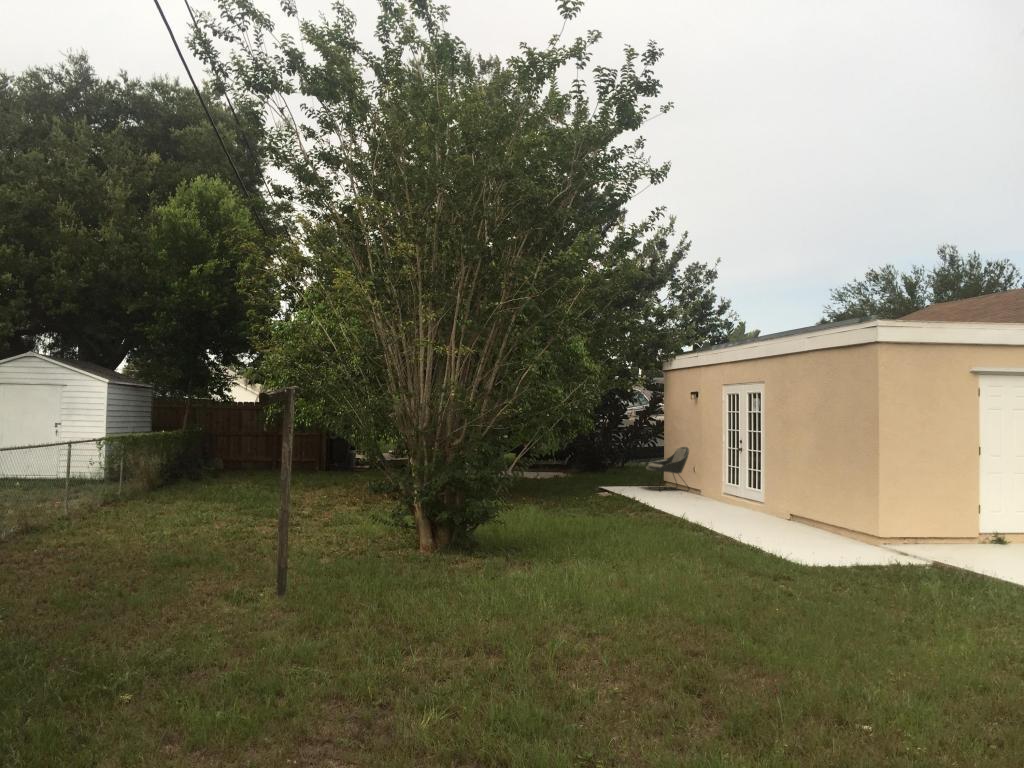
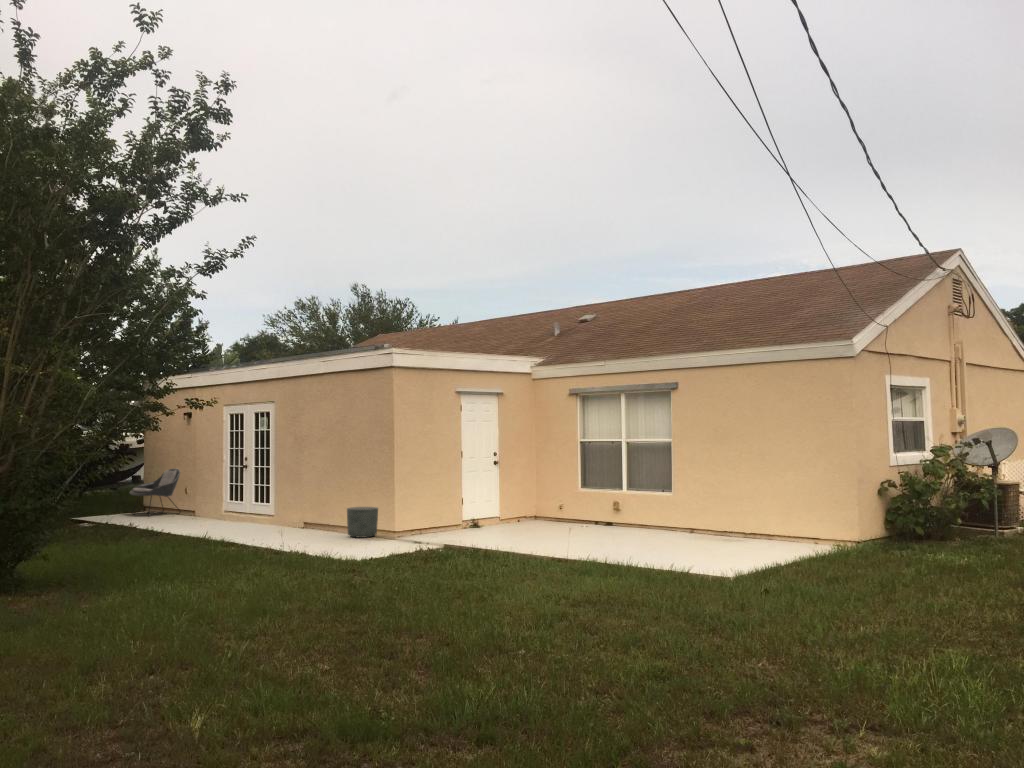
planter: none [822,503,860,540] -> present [347,507,378,538]

